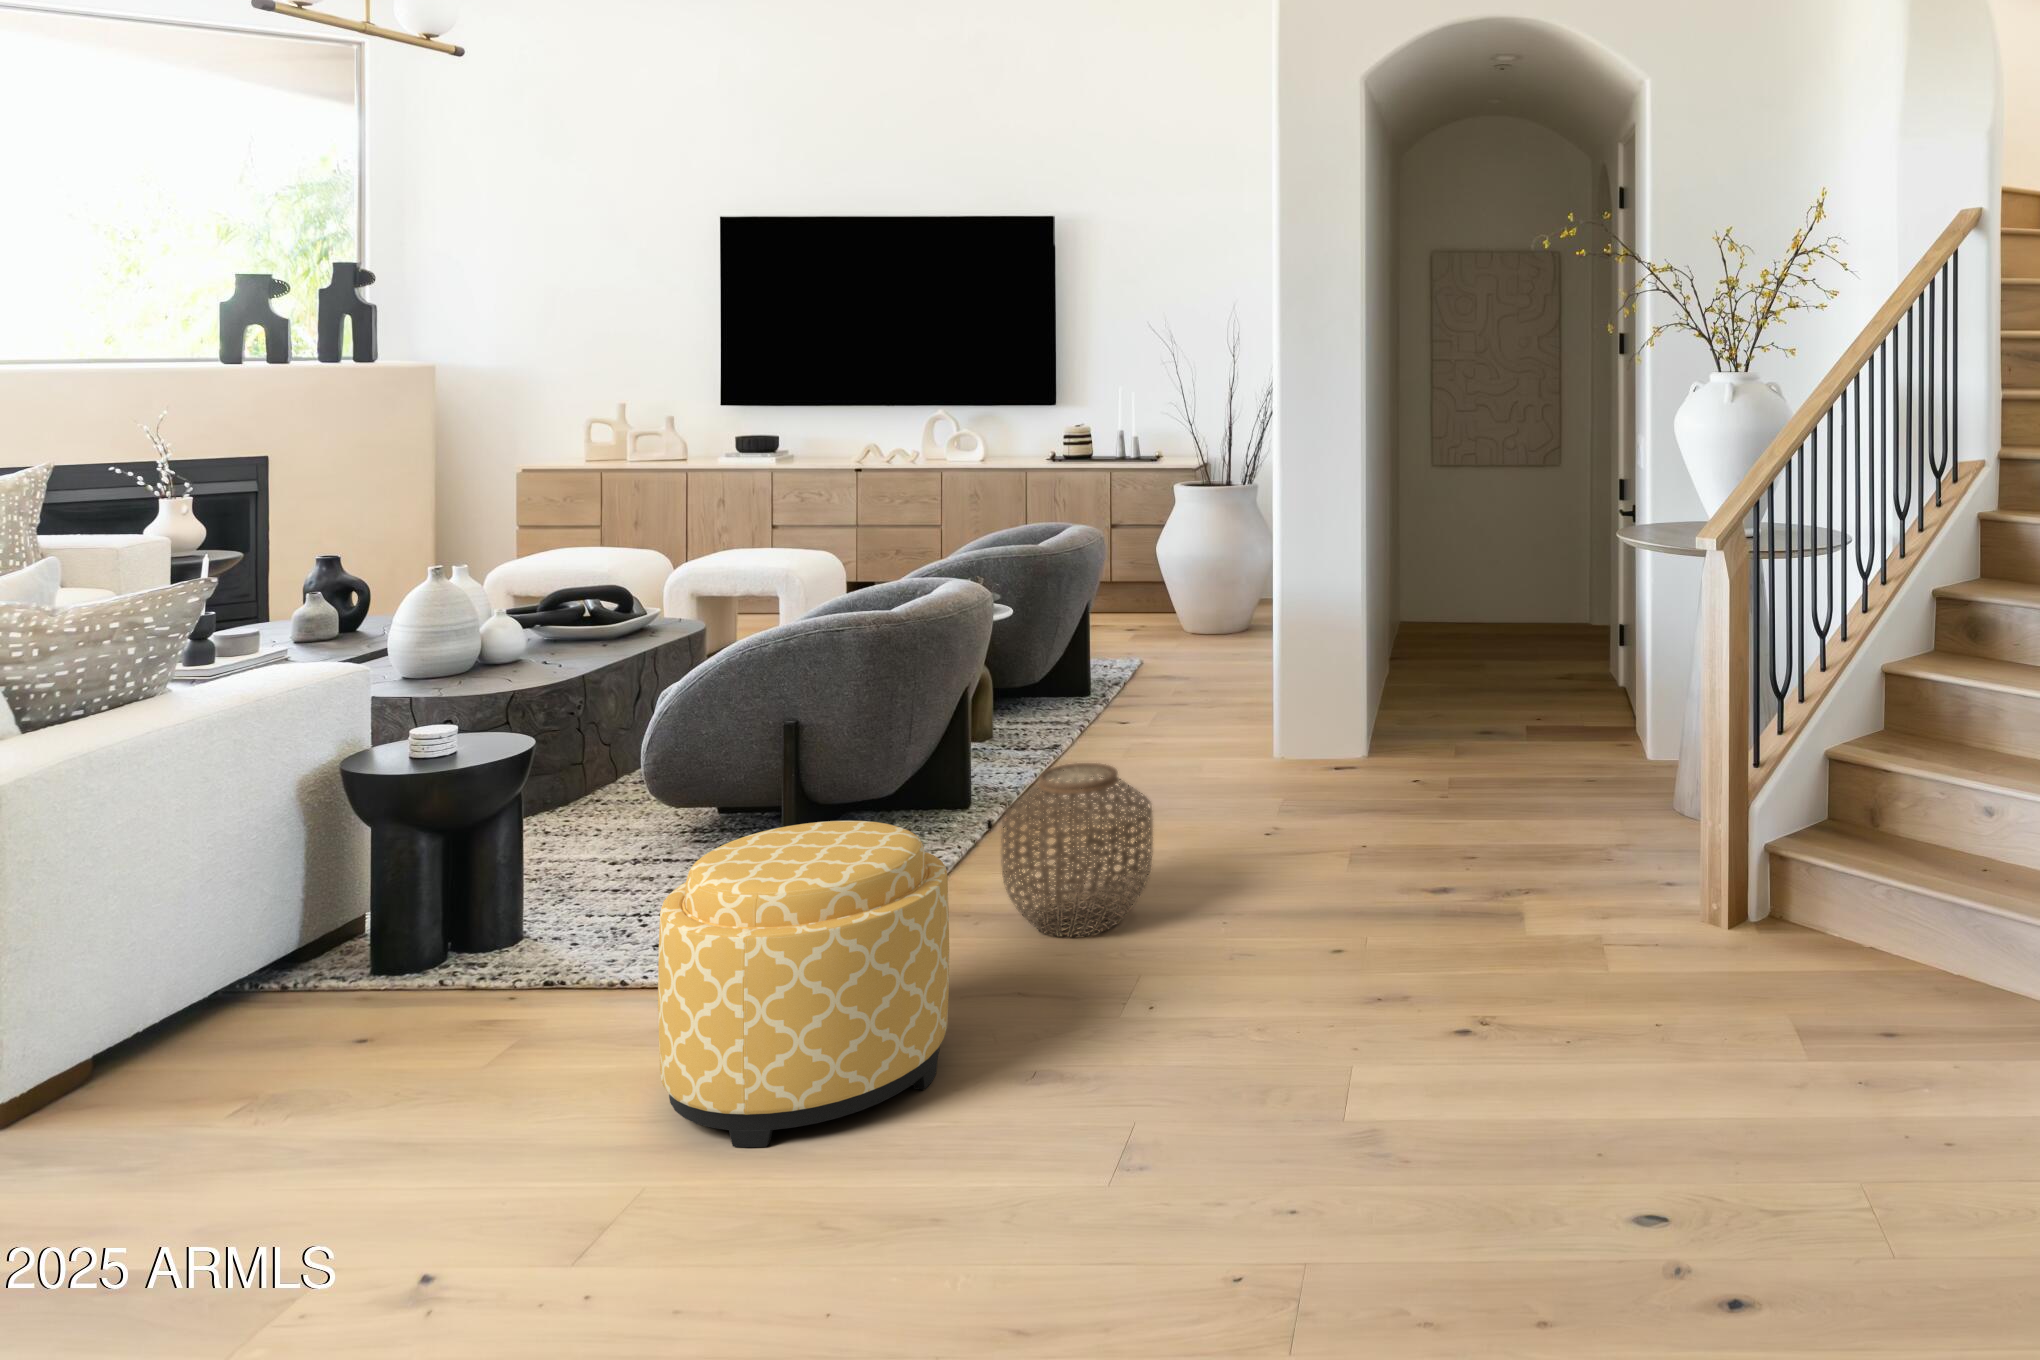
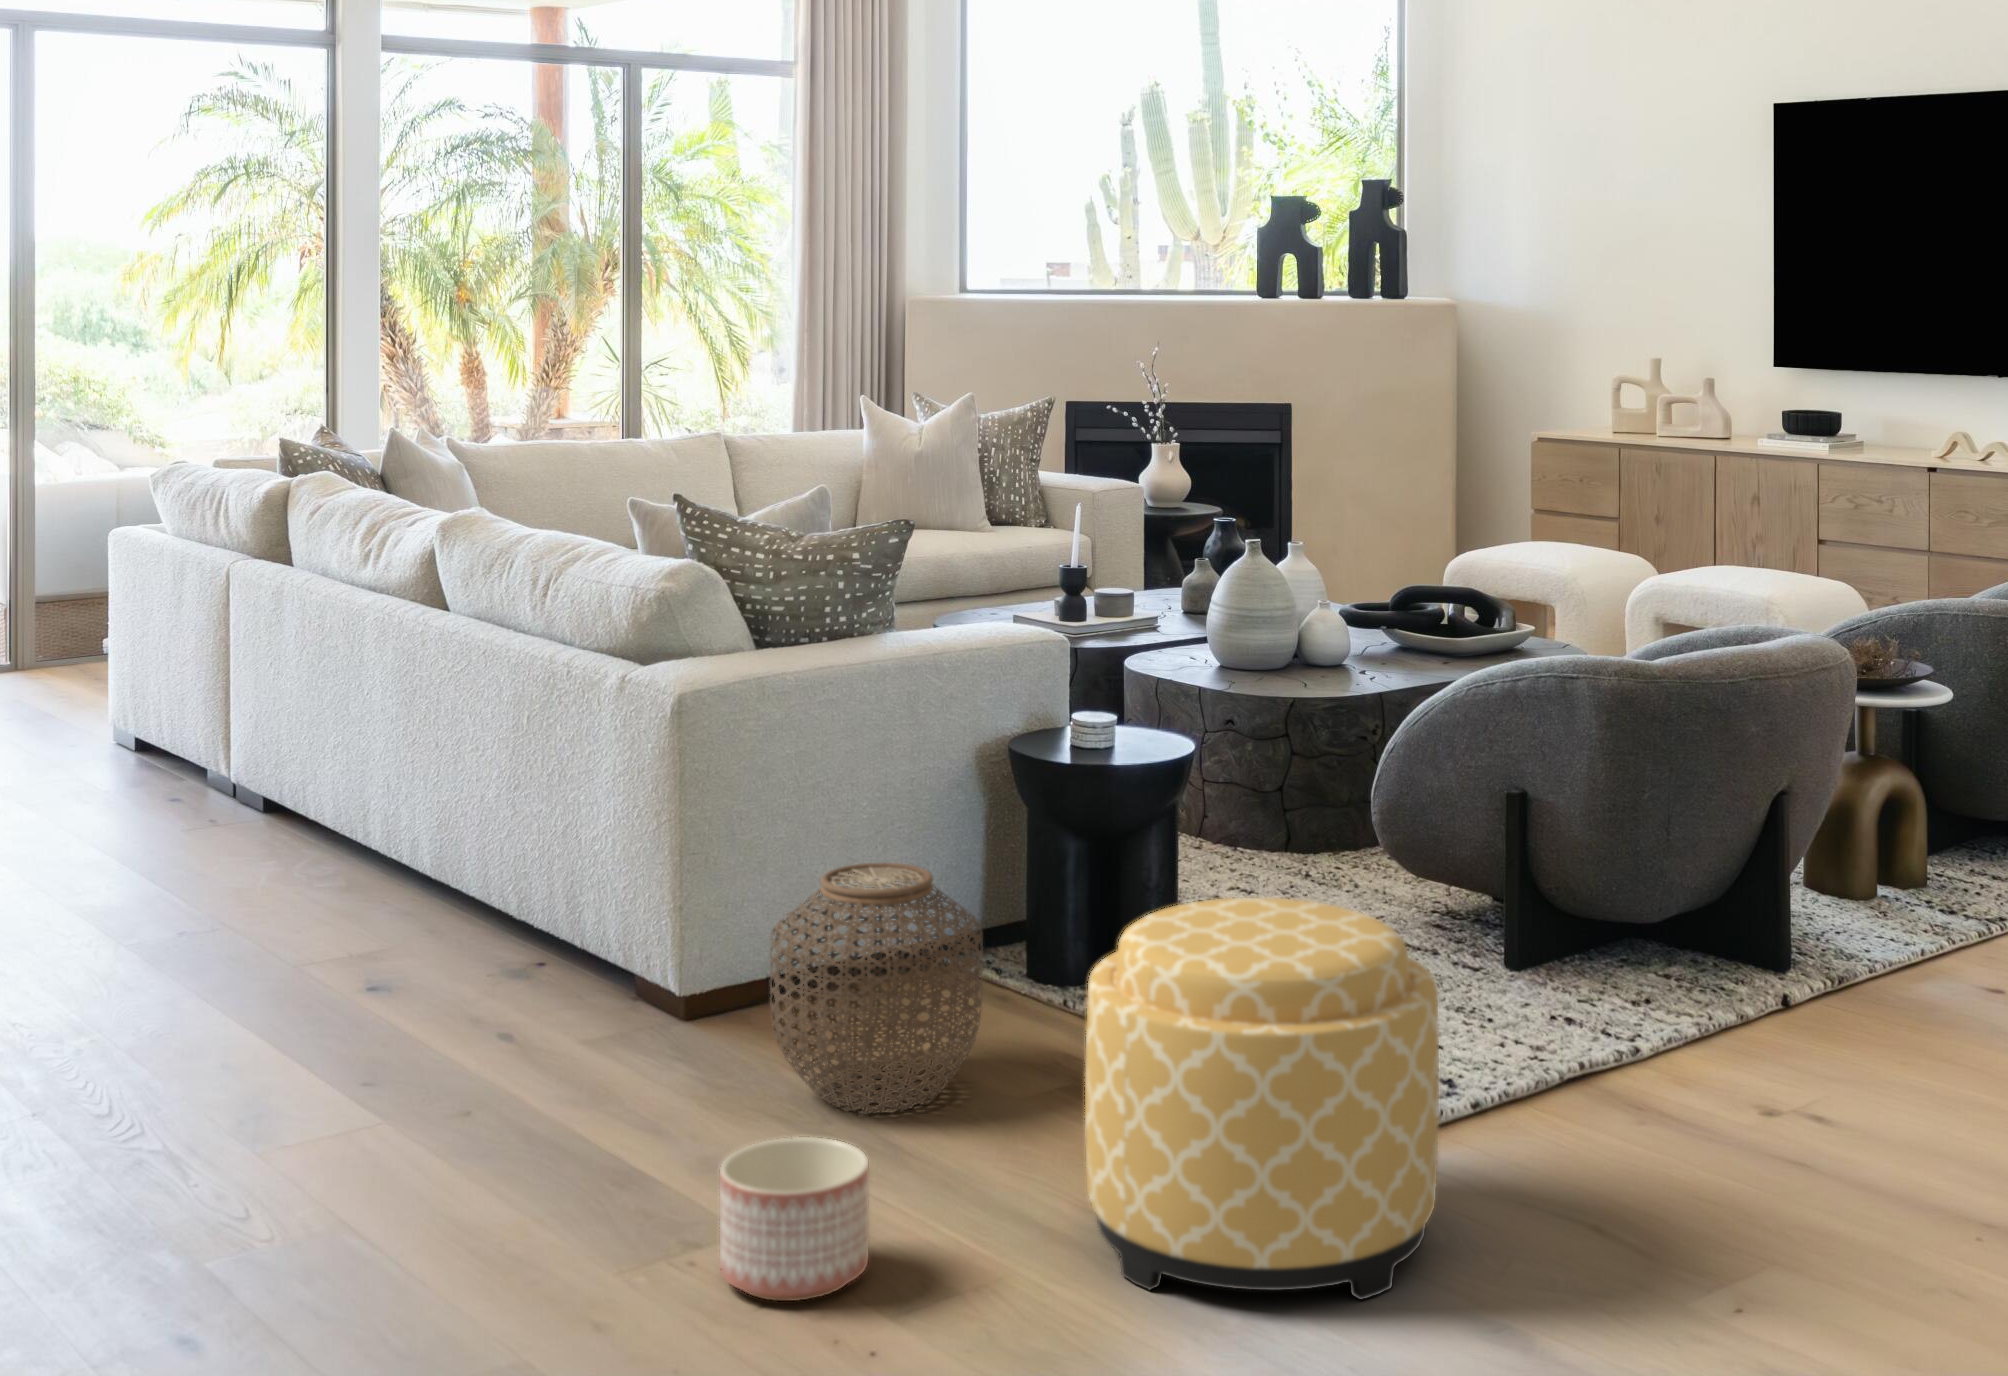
woven basket: present [1001,763,1153,937] -> present [770,863,983,1113]
planter: none [348,1134,511,1303] -> present [720,1137,869,1301]

